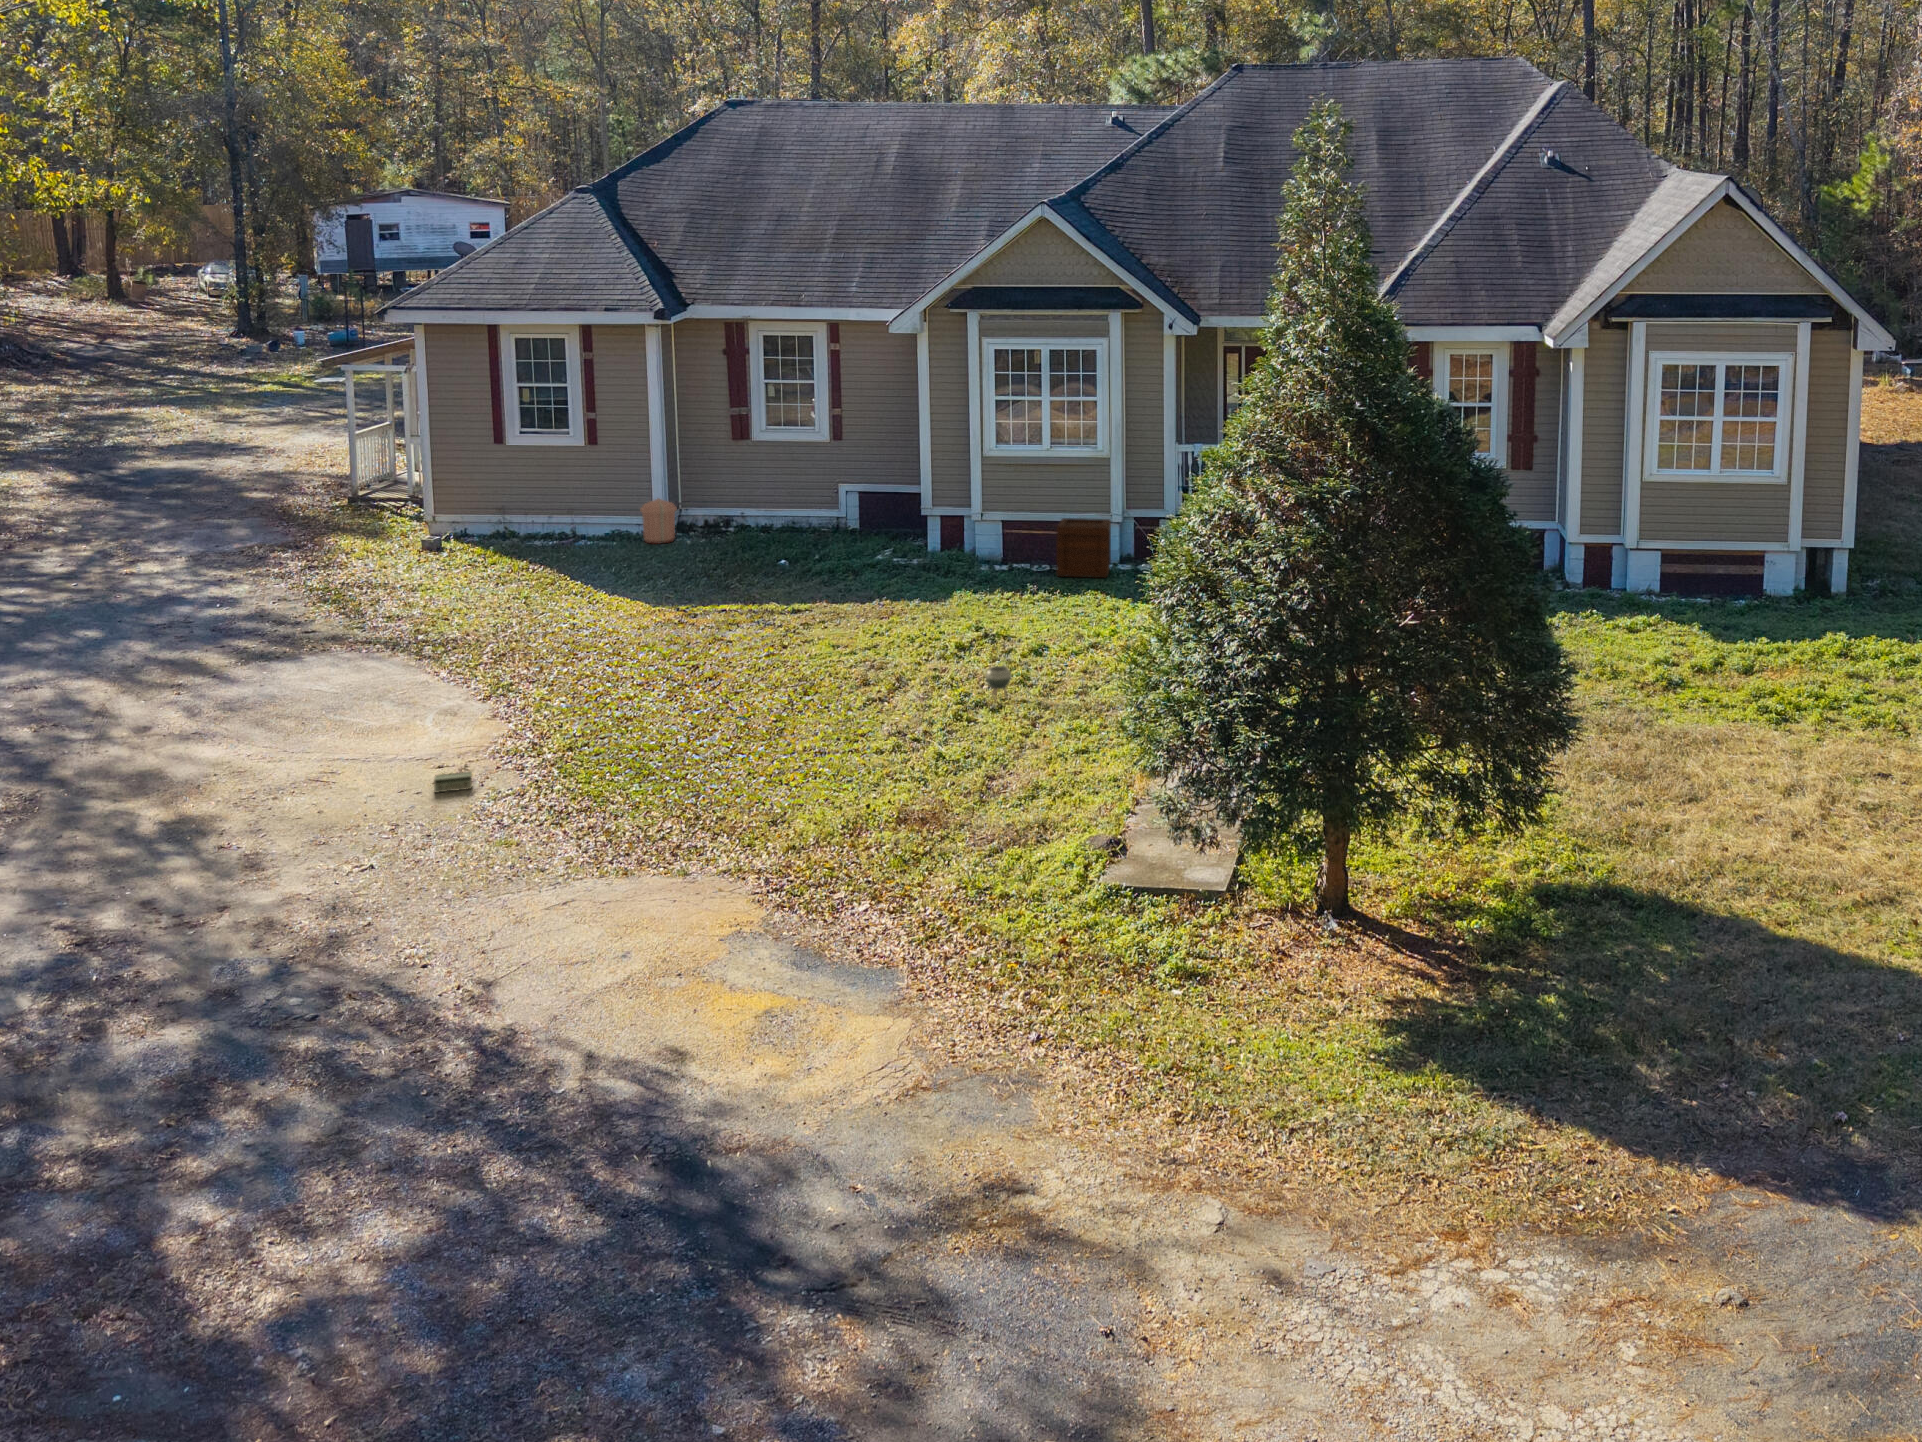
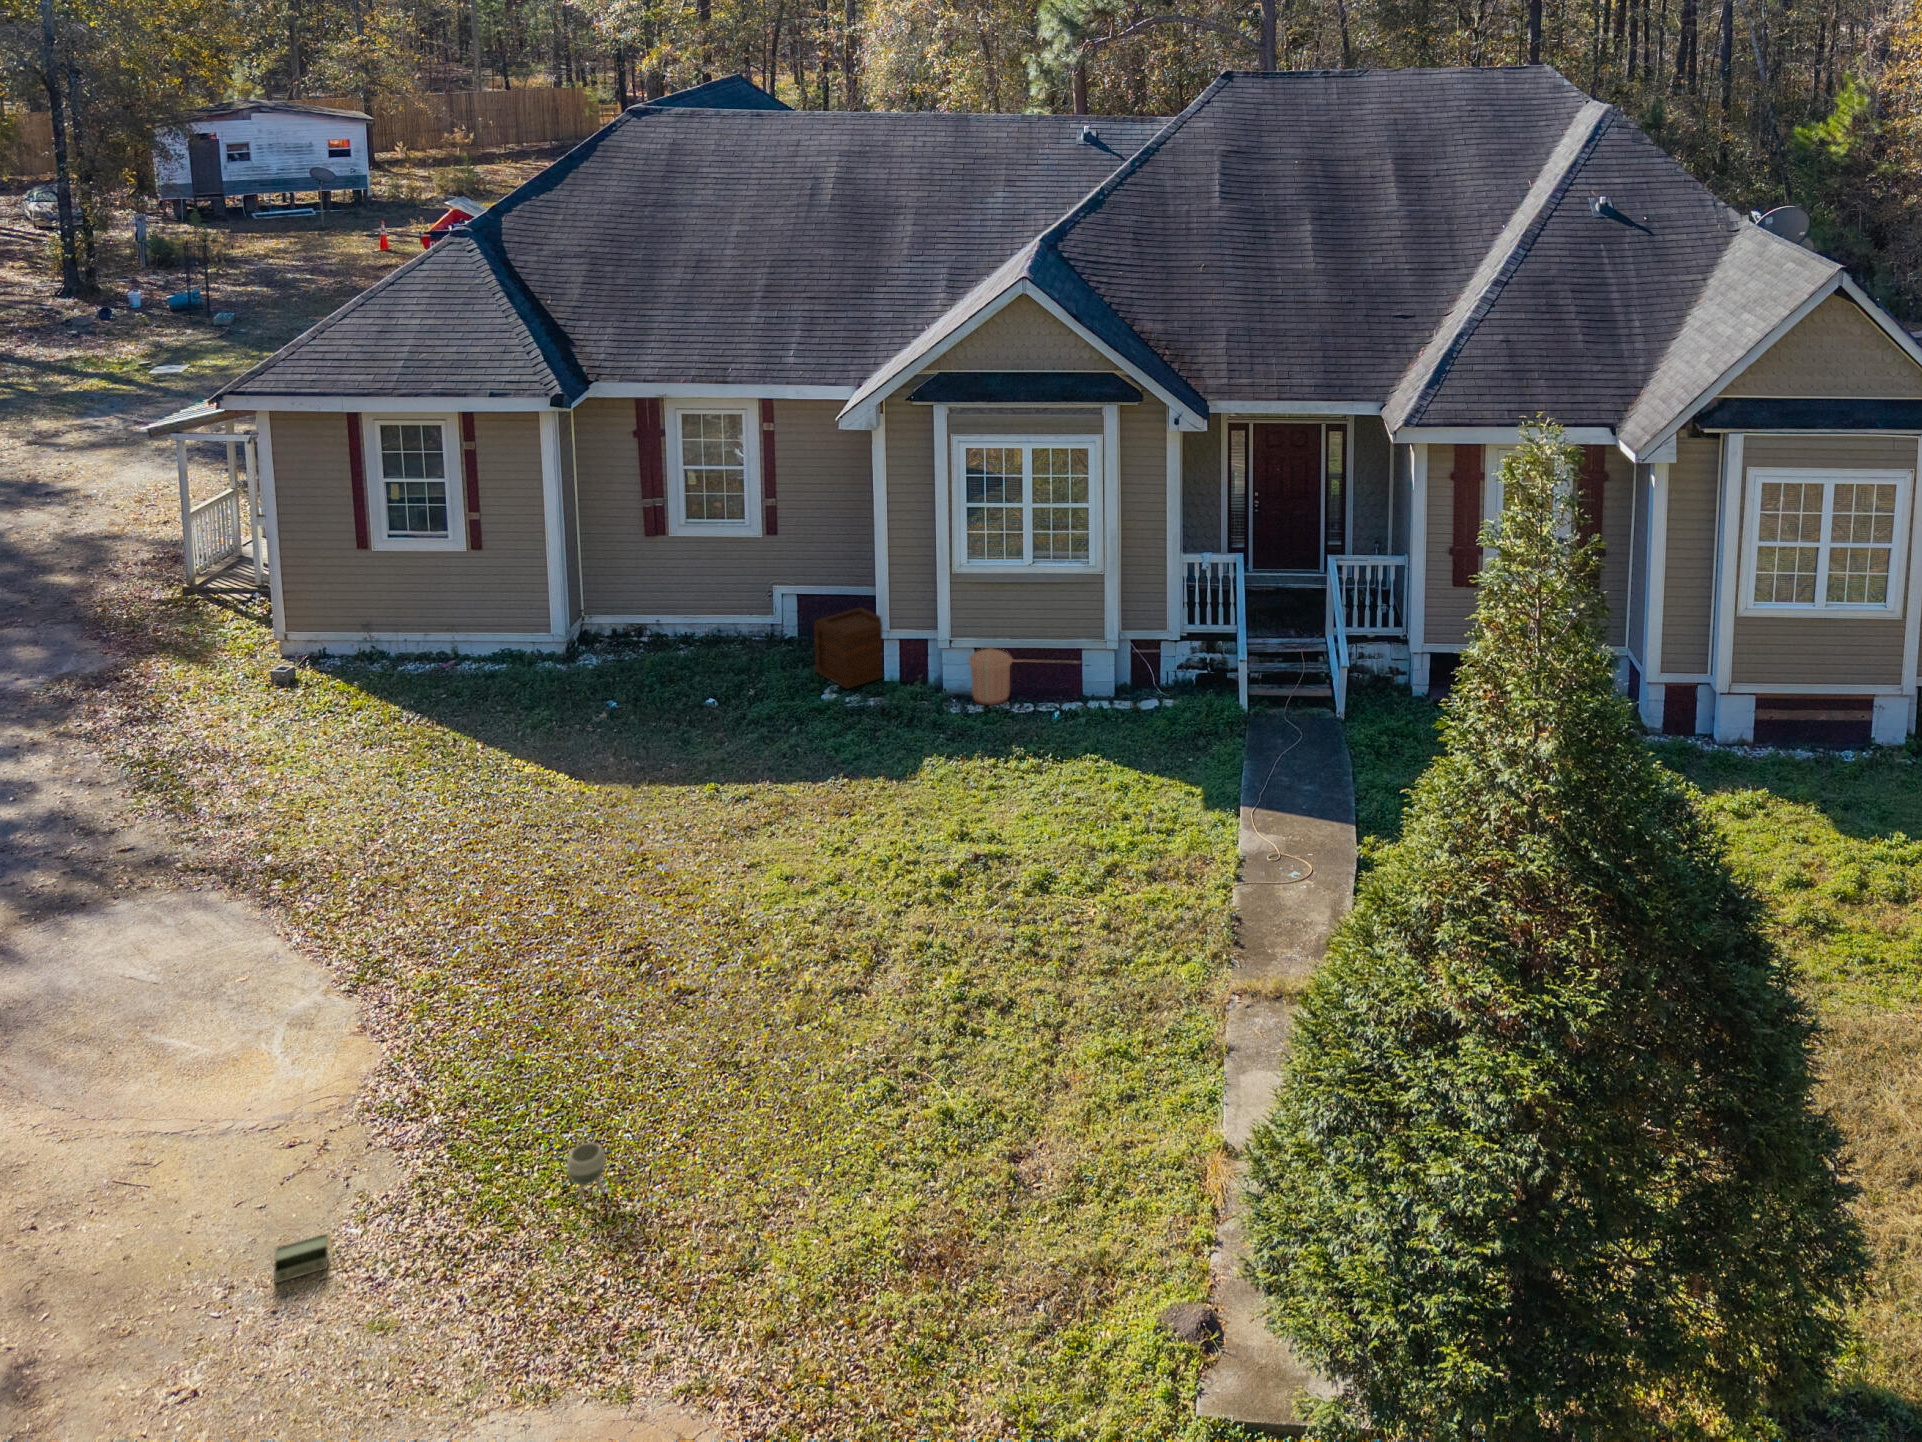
trash can: present [640,498,677,544] -> present [969,648,1012,705]
wooden crate: present [1056,518,1111,578] -> present [814,608,884,689]
planter: present [986,666,1011,701] -> present [566,1142,606,1204]

